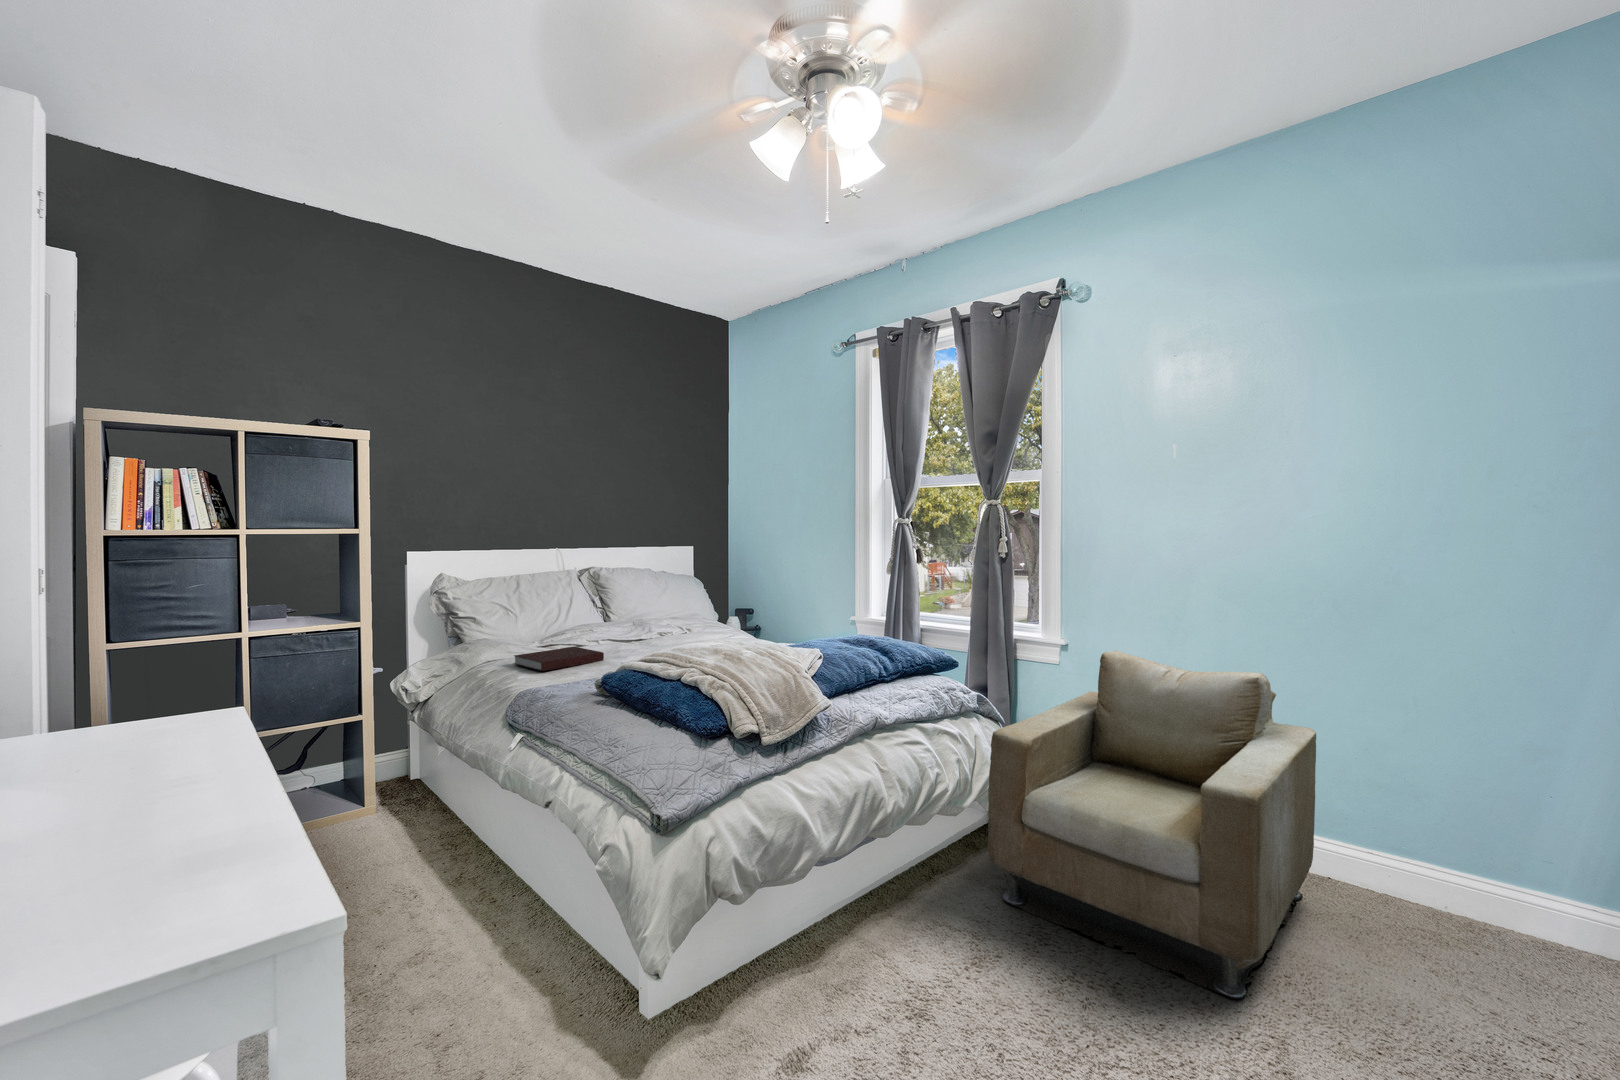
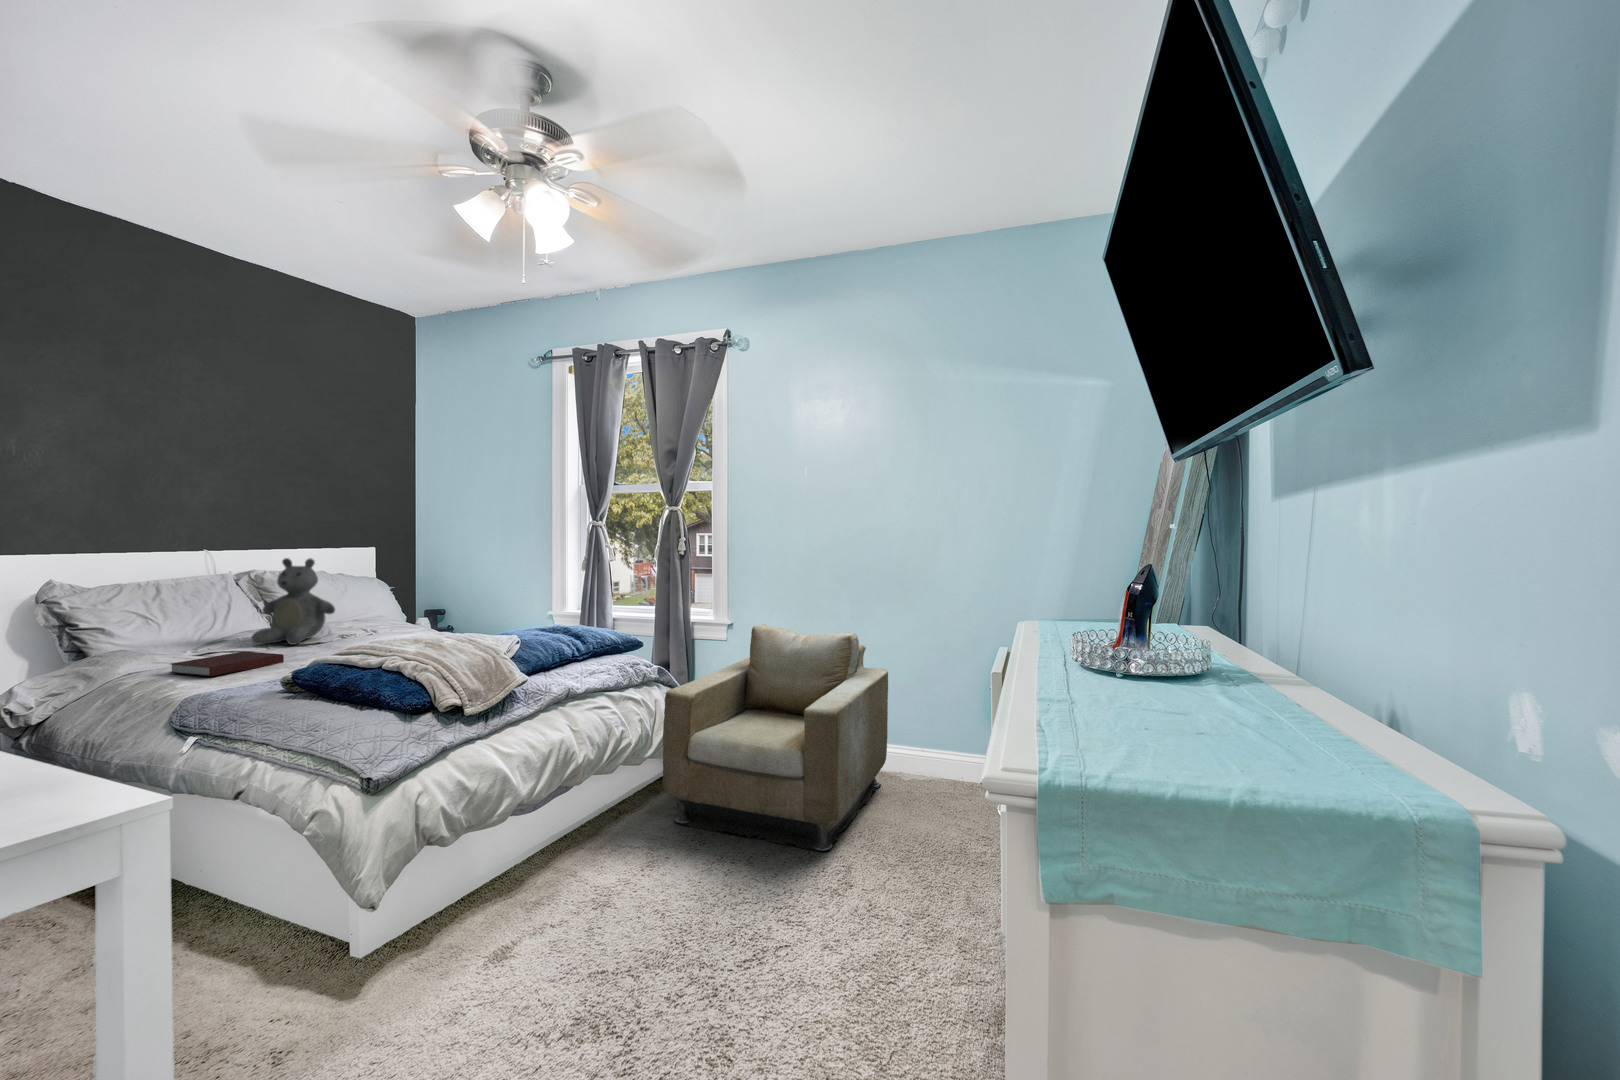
teddy bear: none [582,556,651,642] -> present [251,558,335,645]

